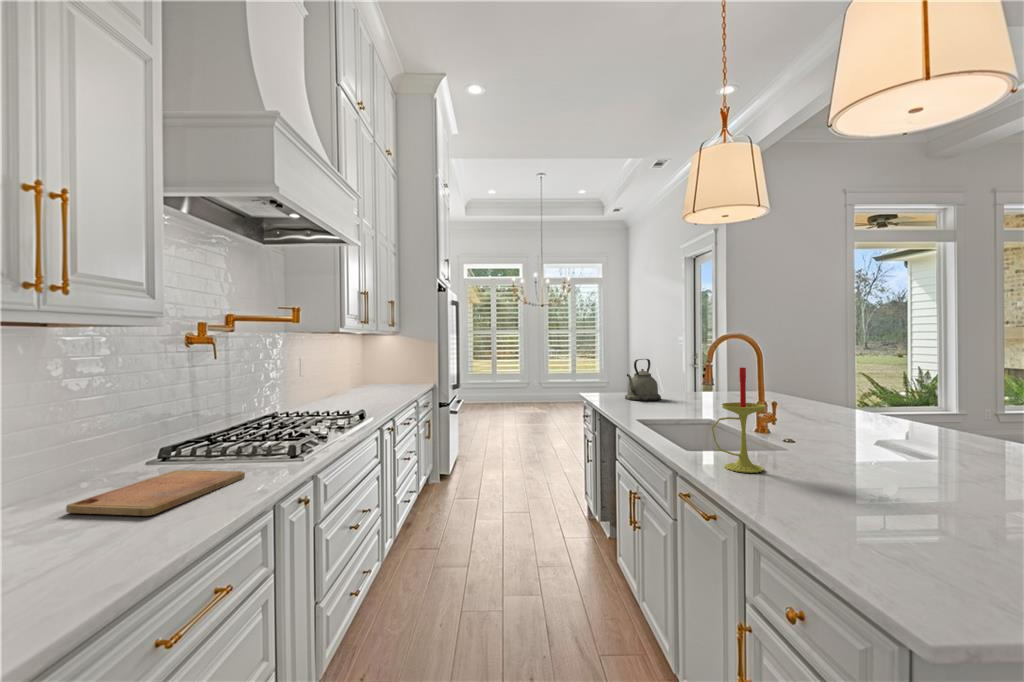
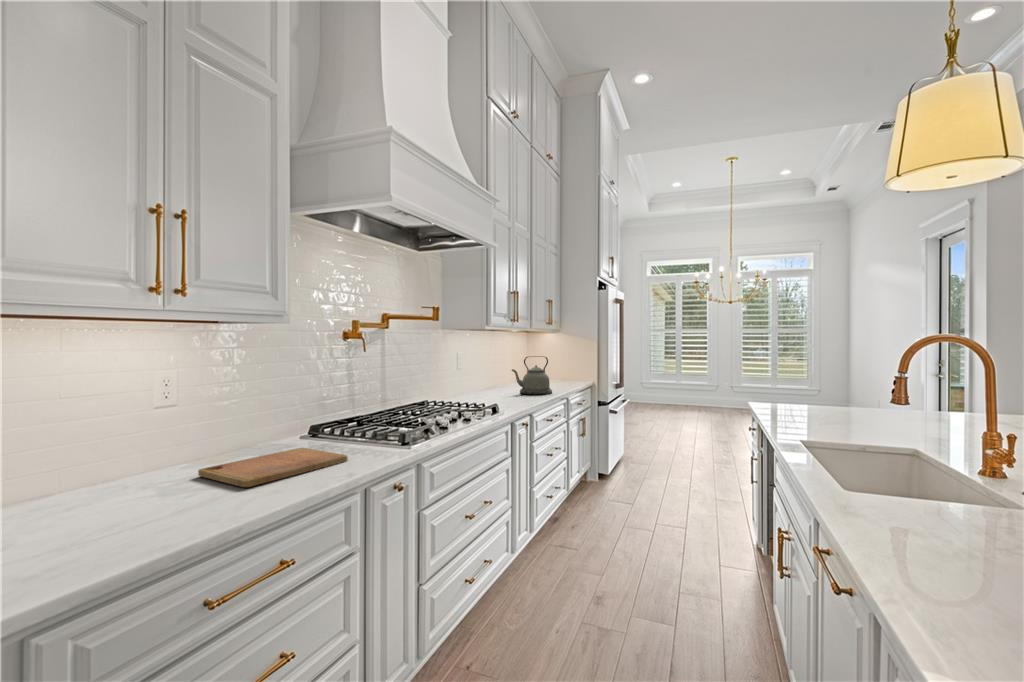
kettle: present [625,359,661,401] -> present [512,356,552,395]
candle: present [712,367,765,473] -> none [870,378,962,535]

